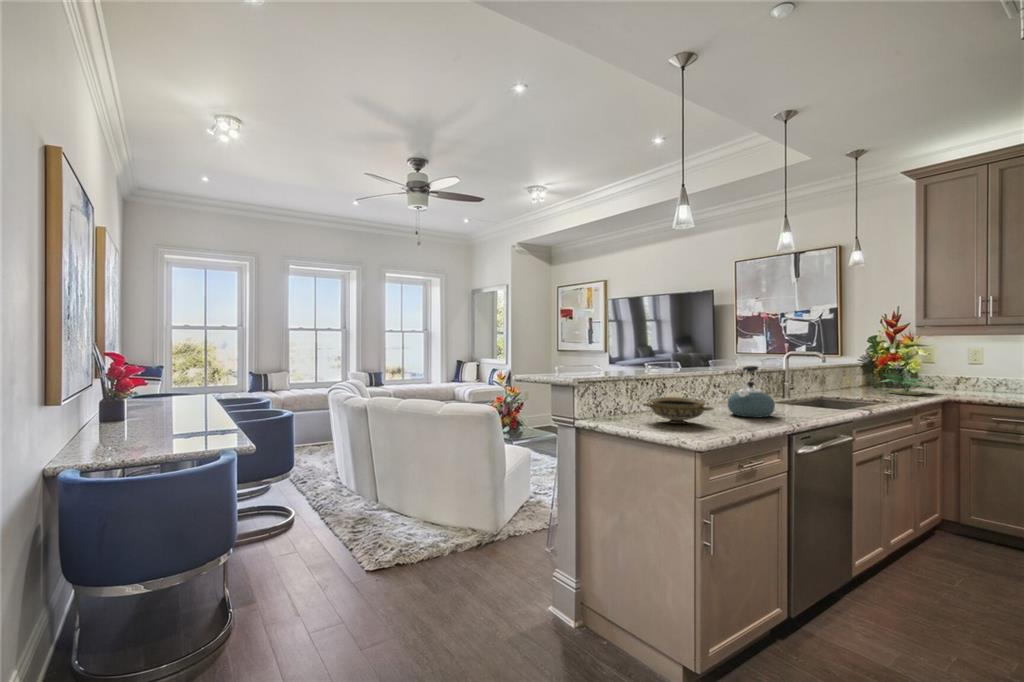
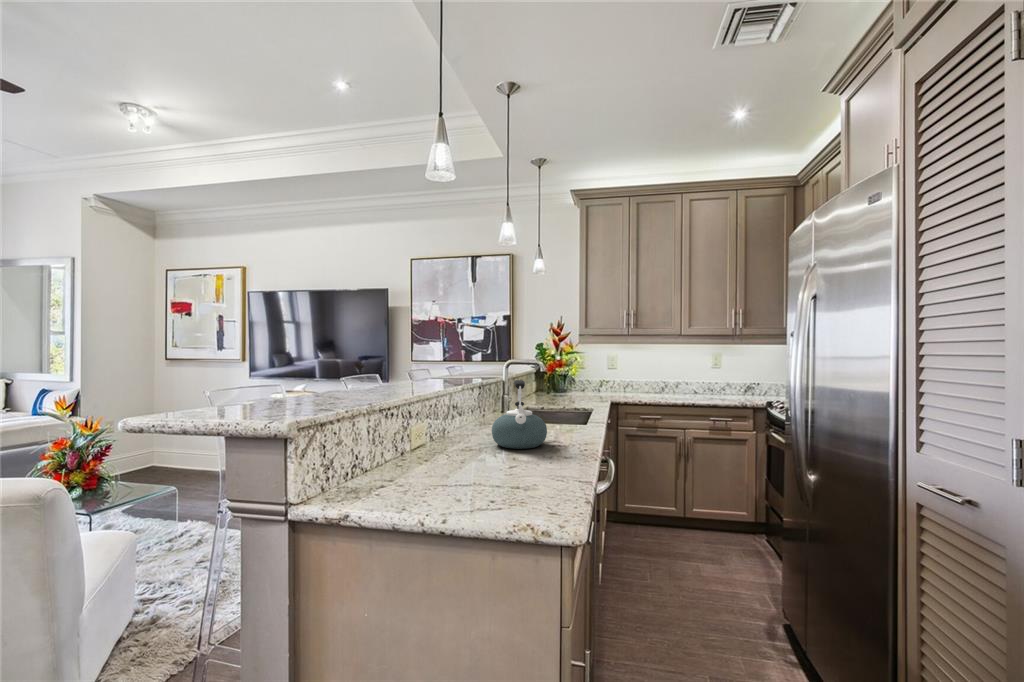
potted plant: present [882,354,934,395] -> none [557,357,595,398]
ceramic bowl: present [643,397,714,424] -> none [408,435,515,482]

